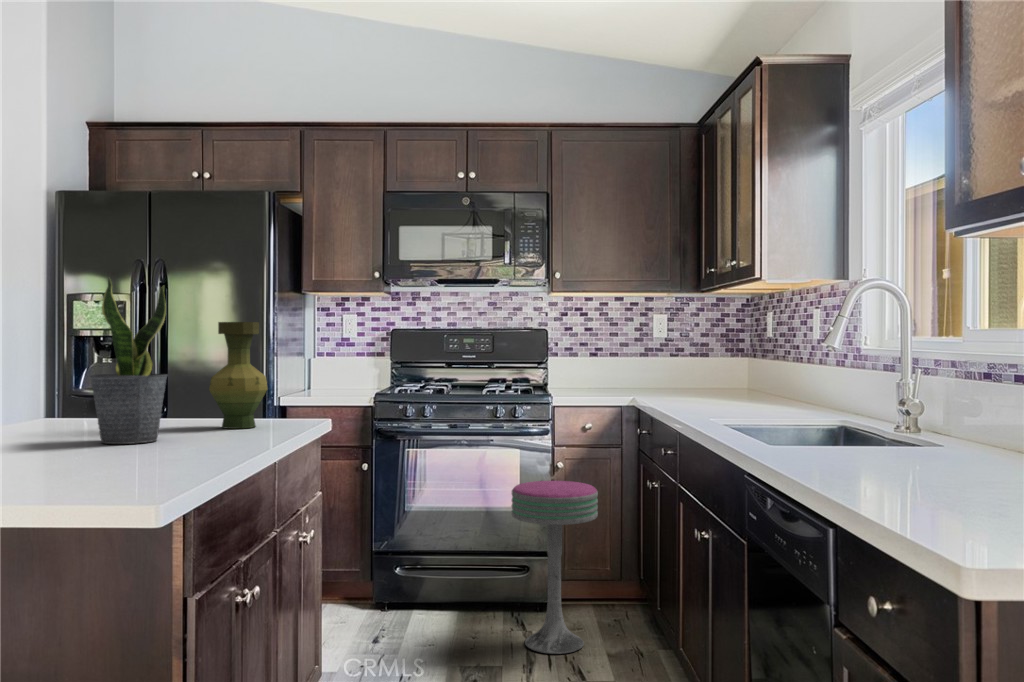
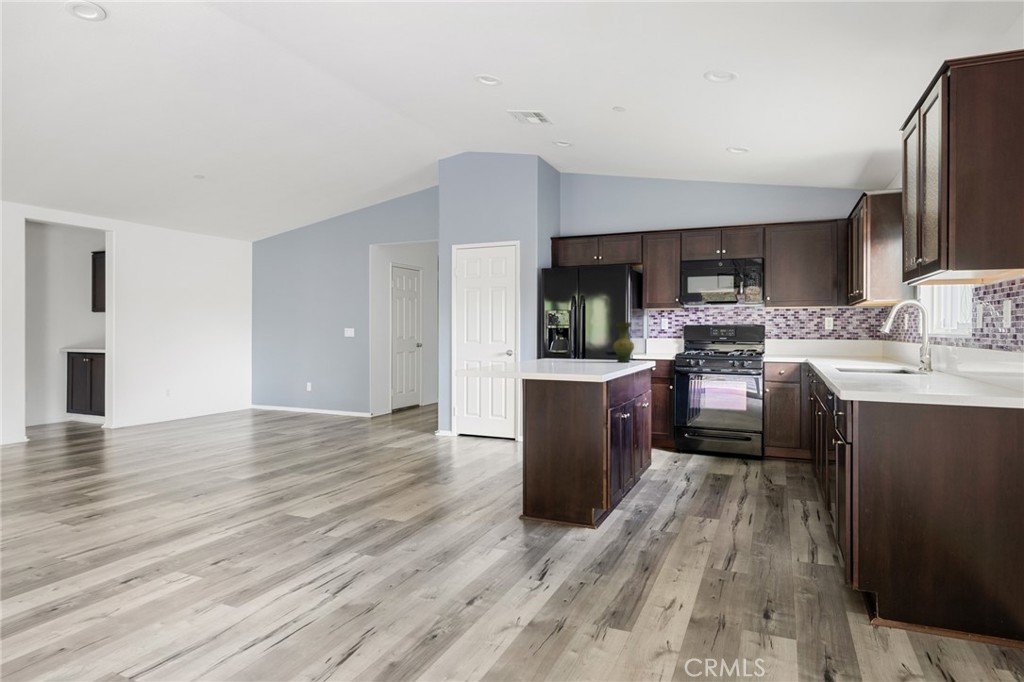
potted plant: present [90,278,168,444] -> none [577,308,602,364]
bar stool: present [512,480,598,654] -> none [739,396,782,472]

